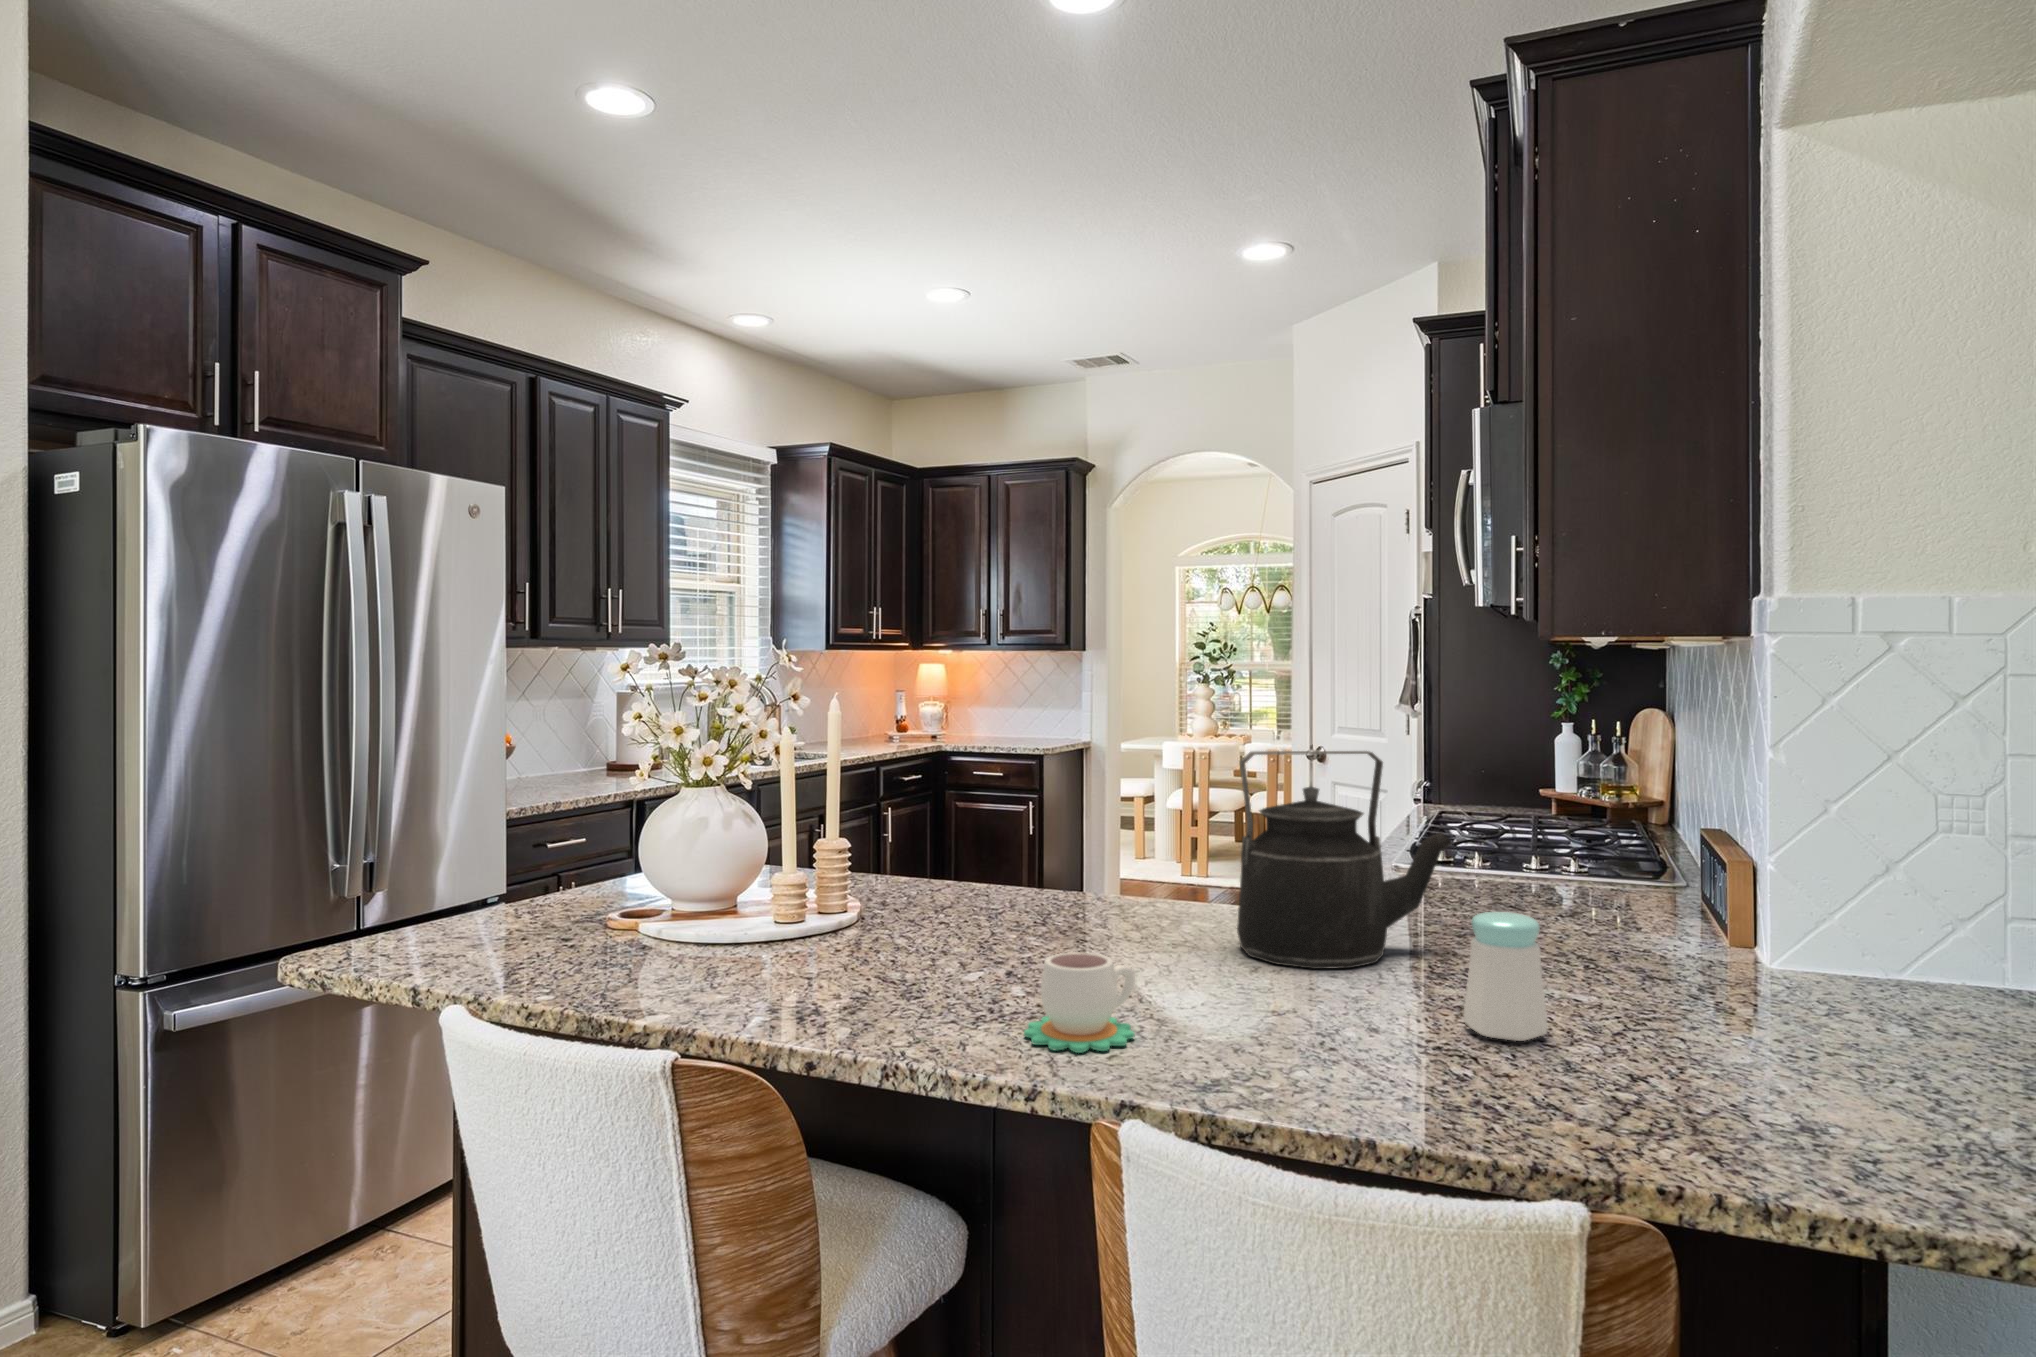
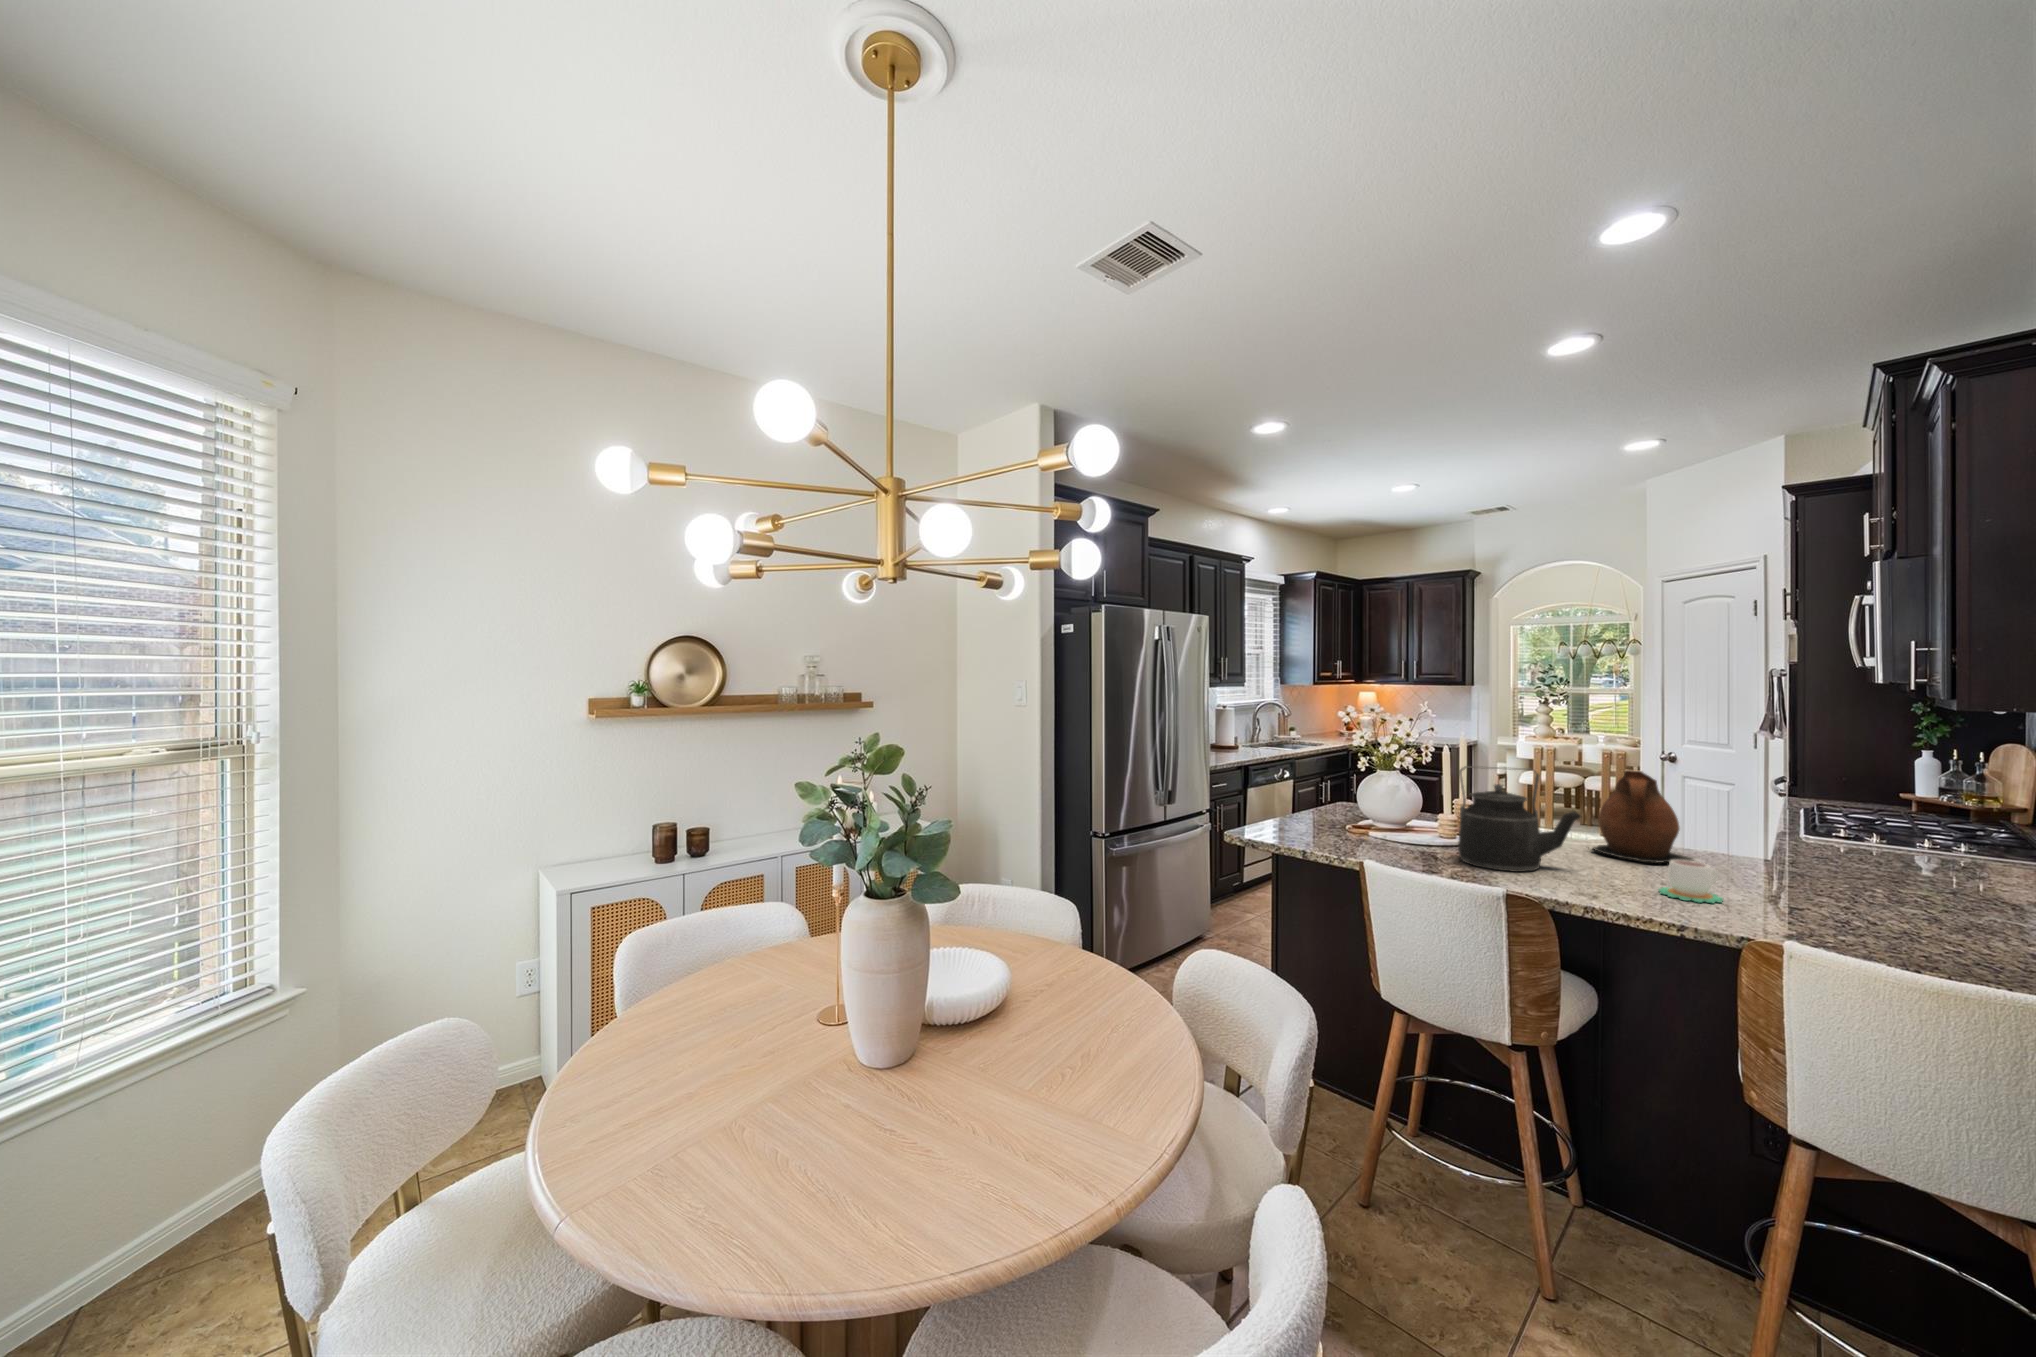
kettle: present [1237,751,1452,969] -> present [1458,766,1580,872]
ceramic pitcher: none [1005,759,1176,951] -> present [1592,770,1694,863]
salt shaker: present [1464,912,1547,1041] -> none [1927,861,1989,925]

